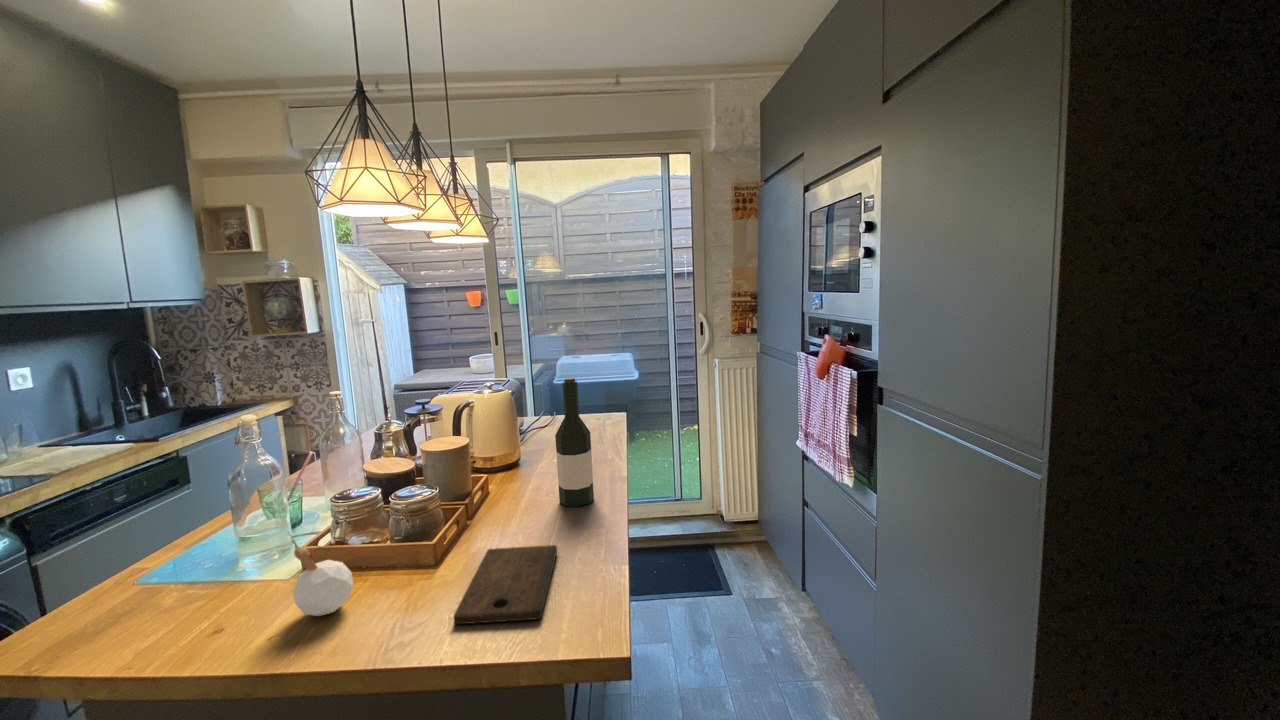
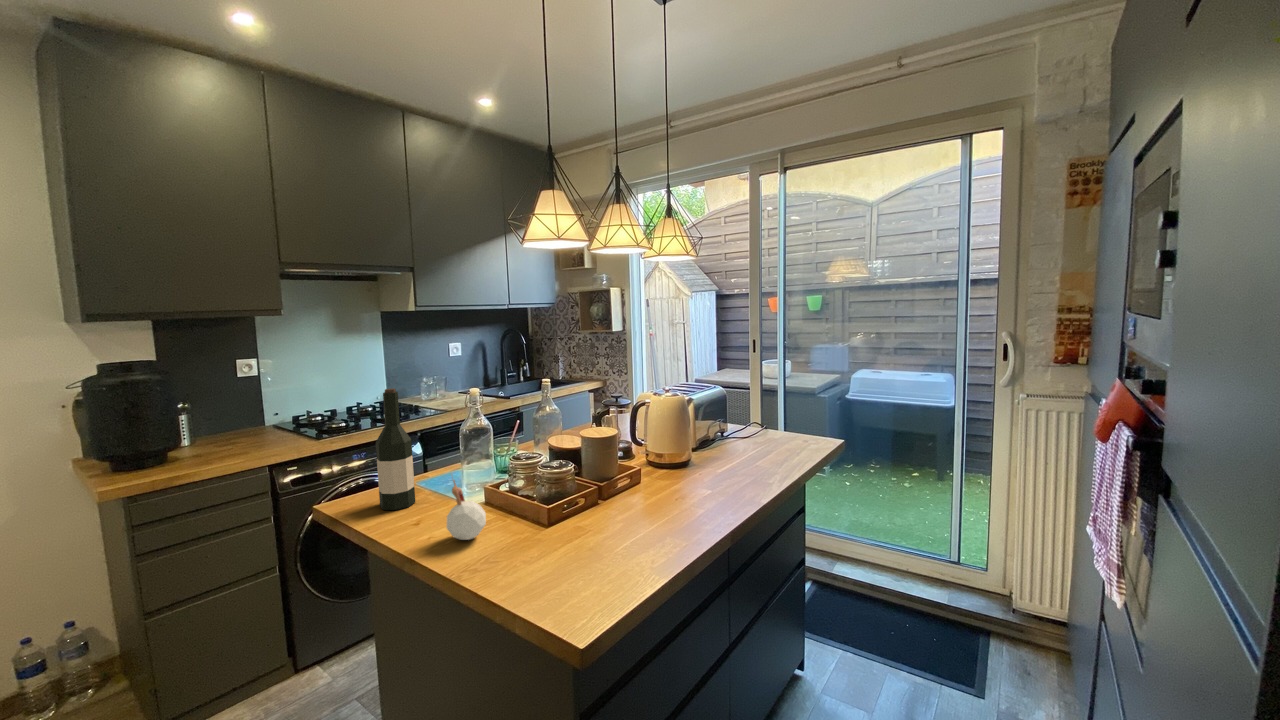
wine bottle: present [555,378,594,507] -> present [376,388,415,510]
cutting board: present [454,545,557,624] -> none [515,531,638,601]

